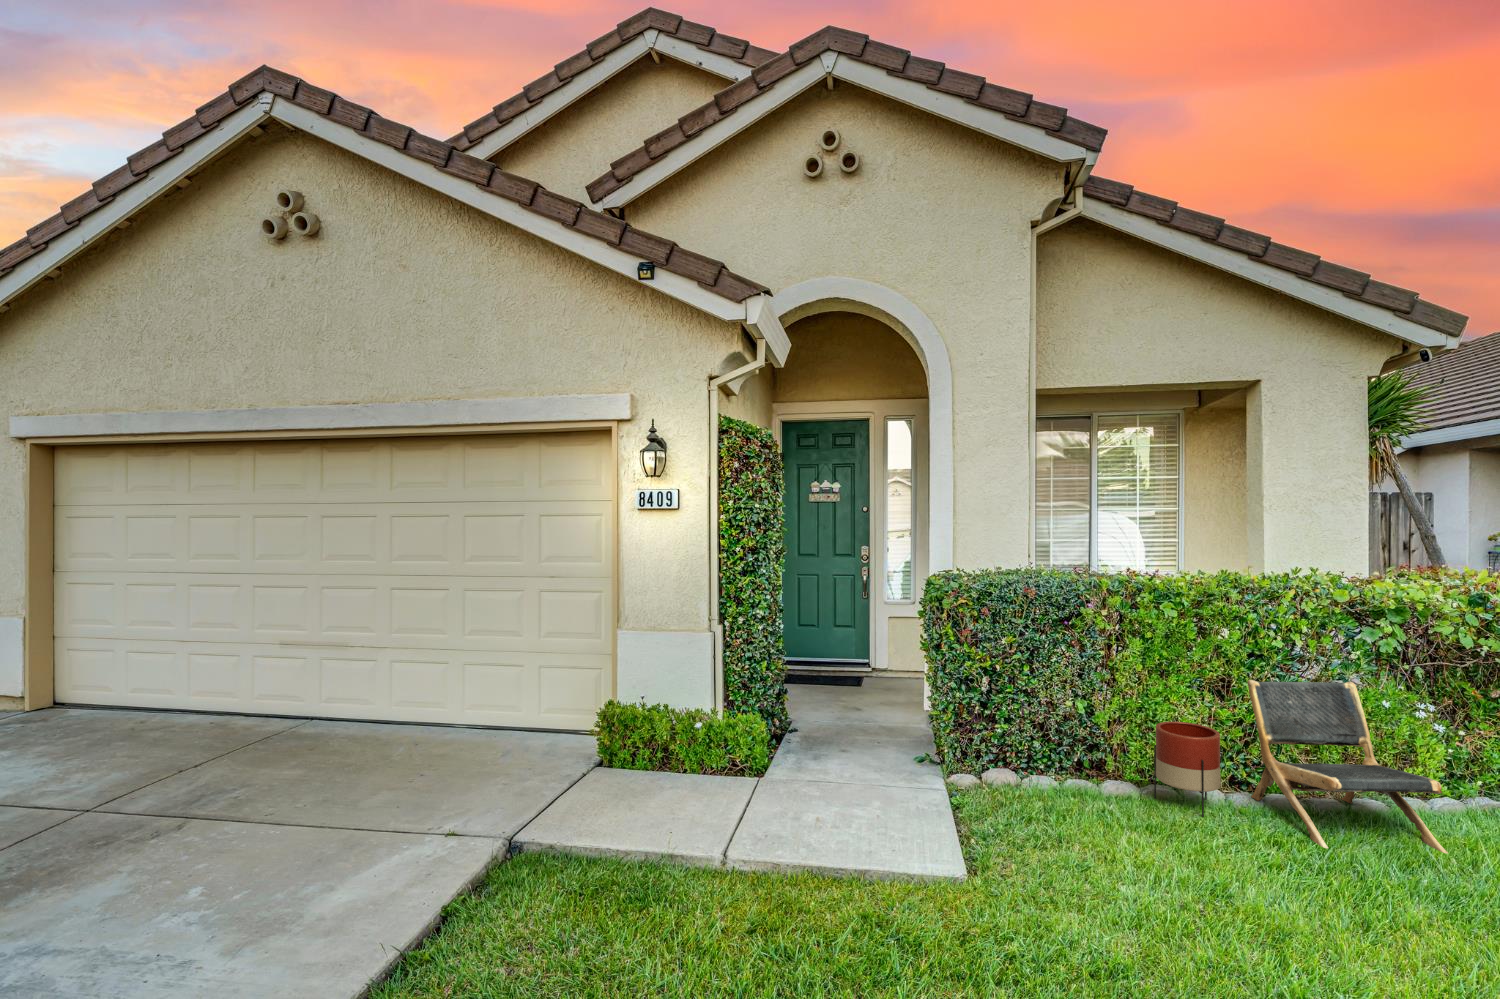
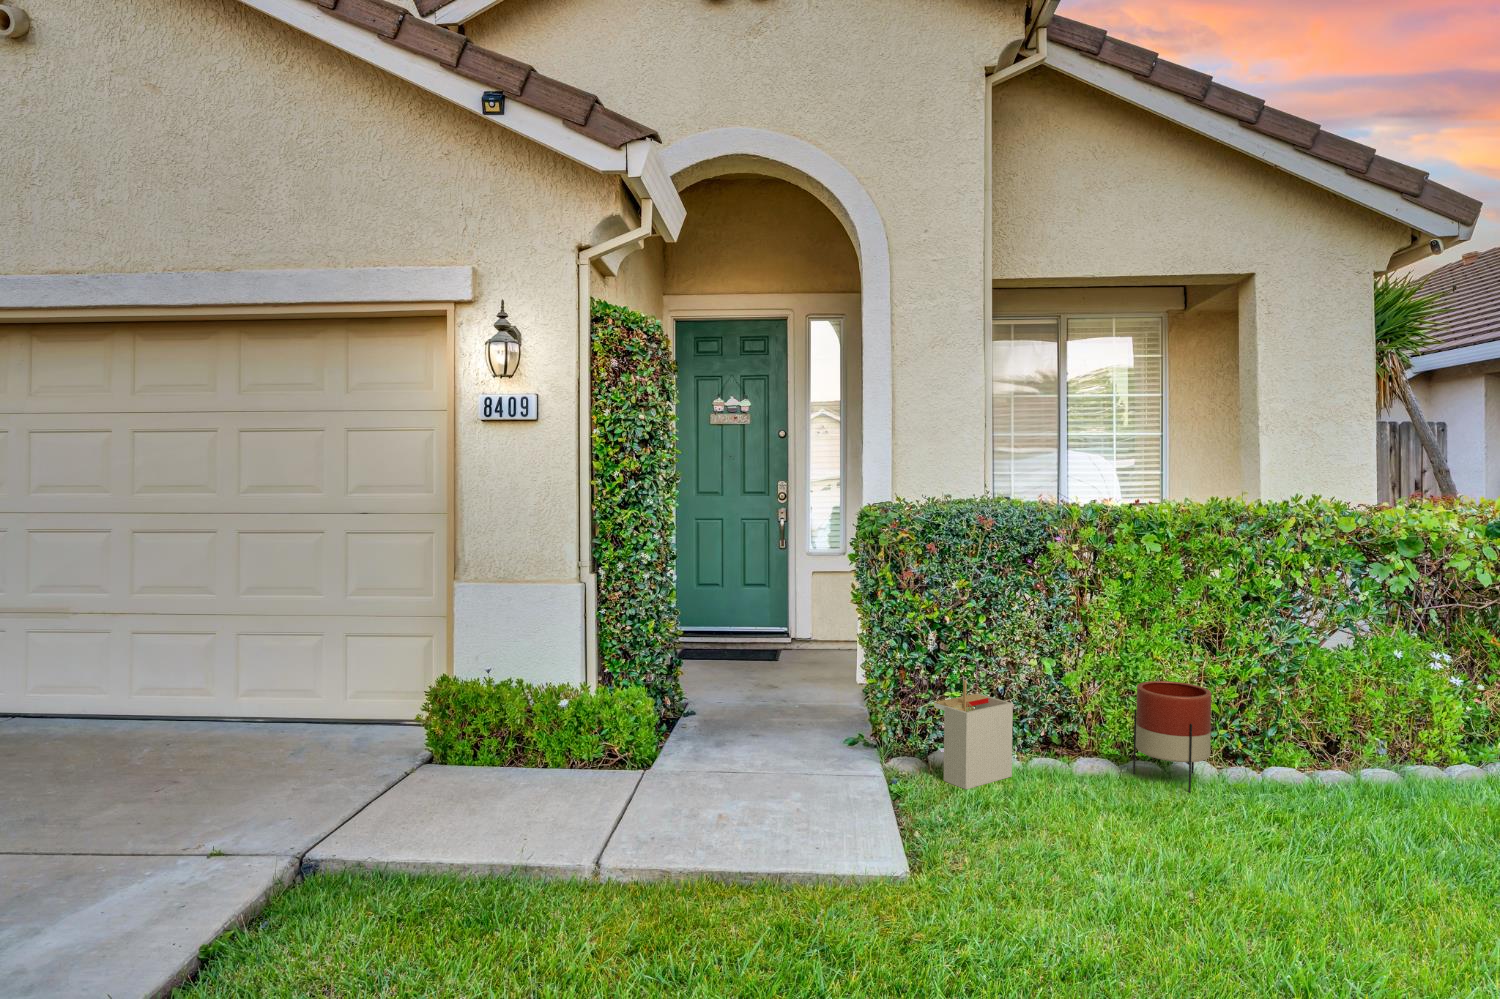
lounge chair: present [1247,680,1448,854] -> none [1244,627,1463,821]
storage bin: none [987,717,1052,806] -> present [934,680,1013,789]

